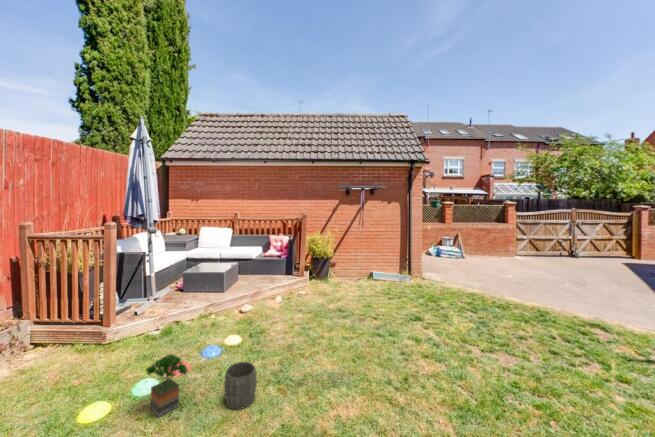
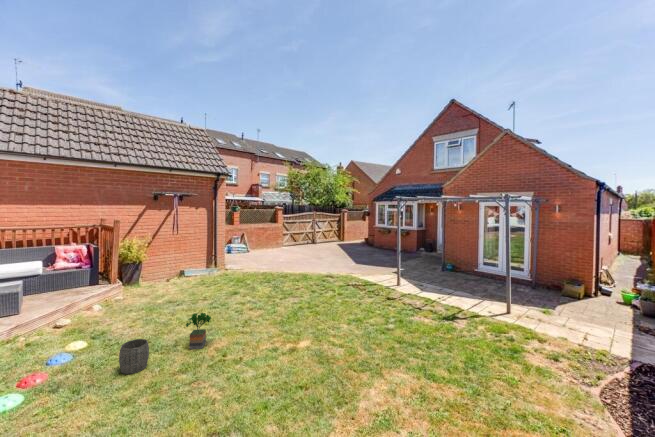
potted tree: present [146,354,188,417] -> present [186,313,211,349]

